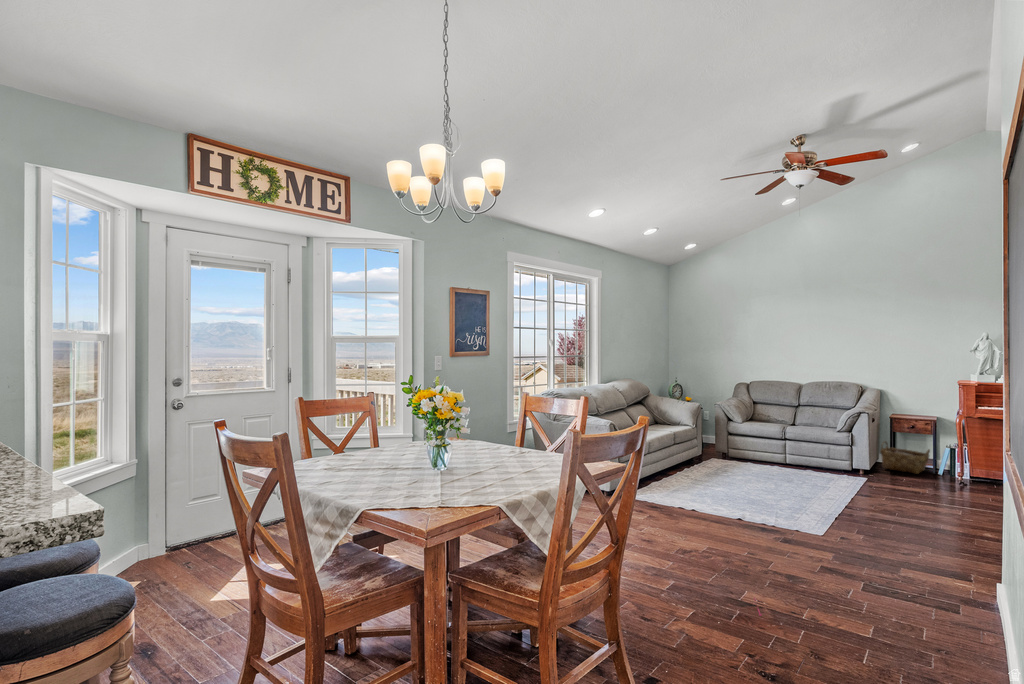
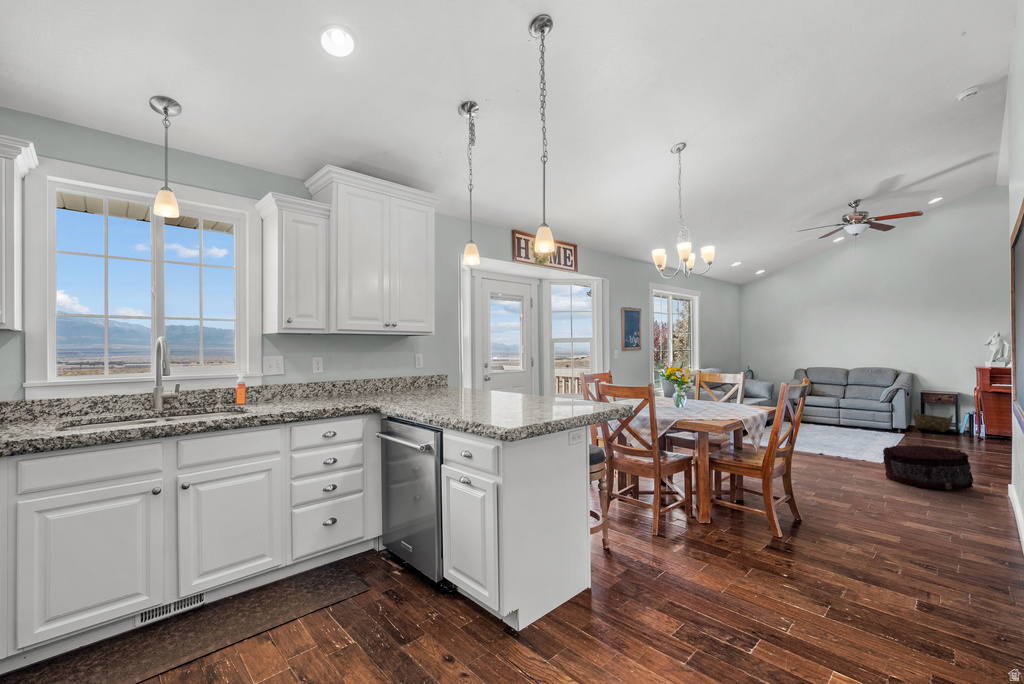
pouf: none [817,512,945,594] -> present [883,445,973,490]

